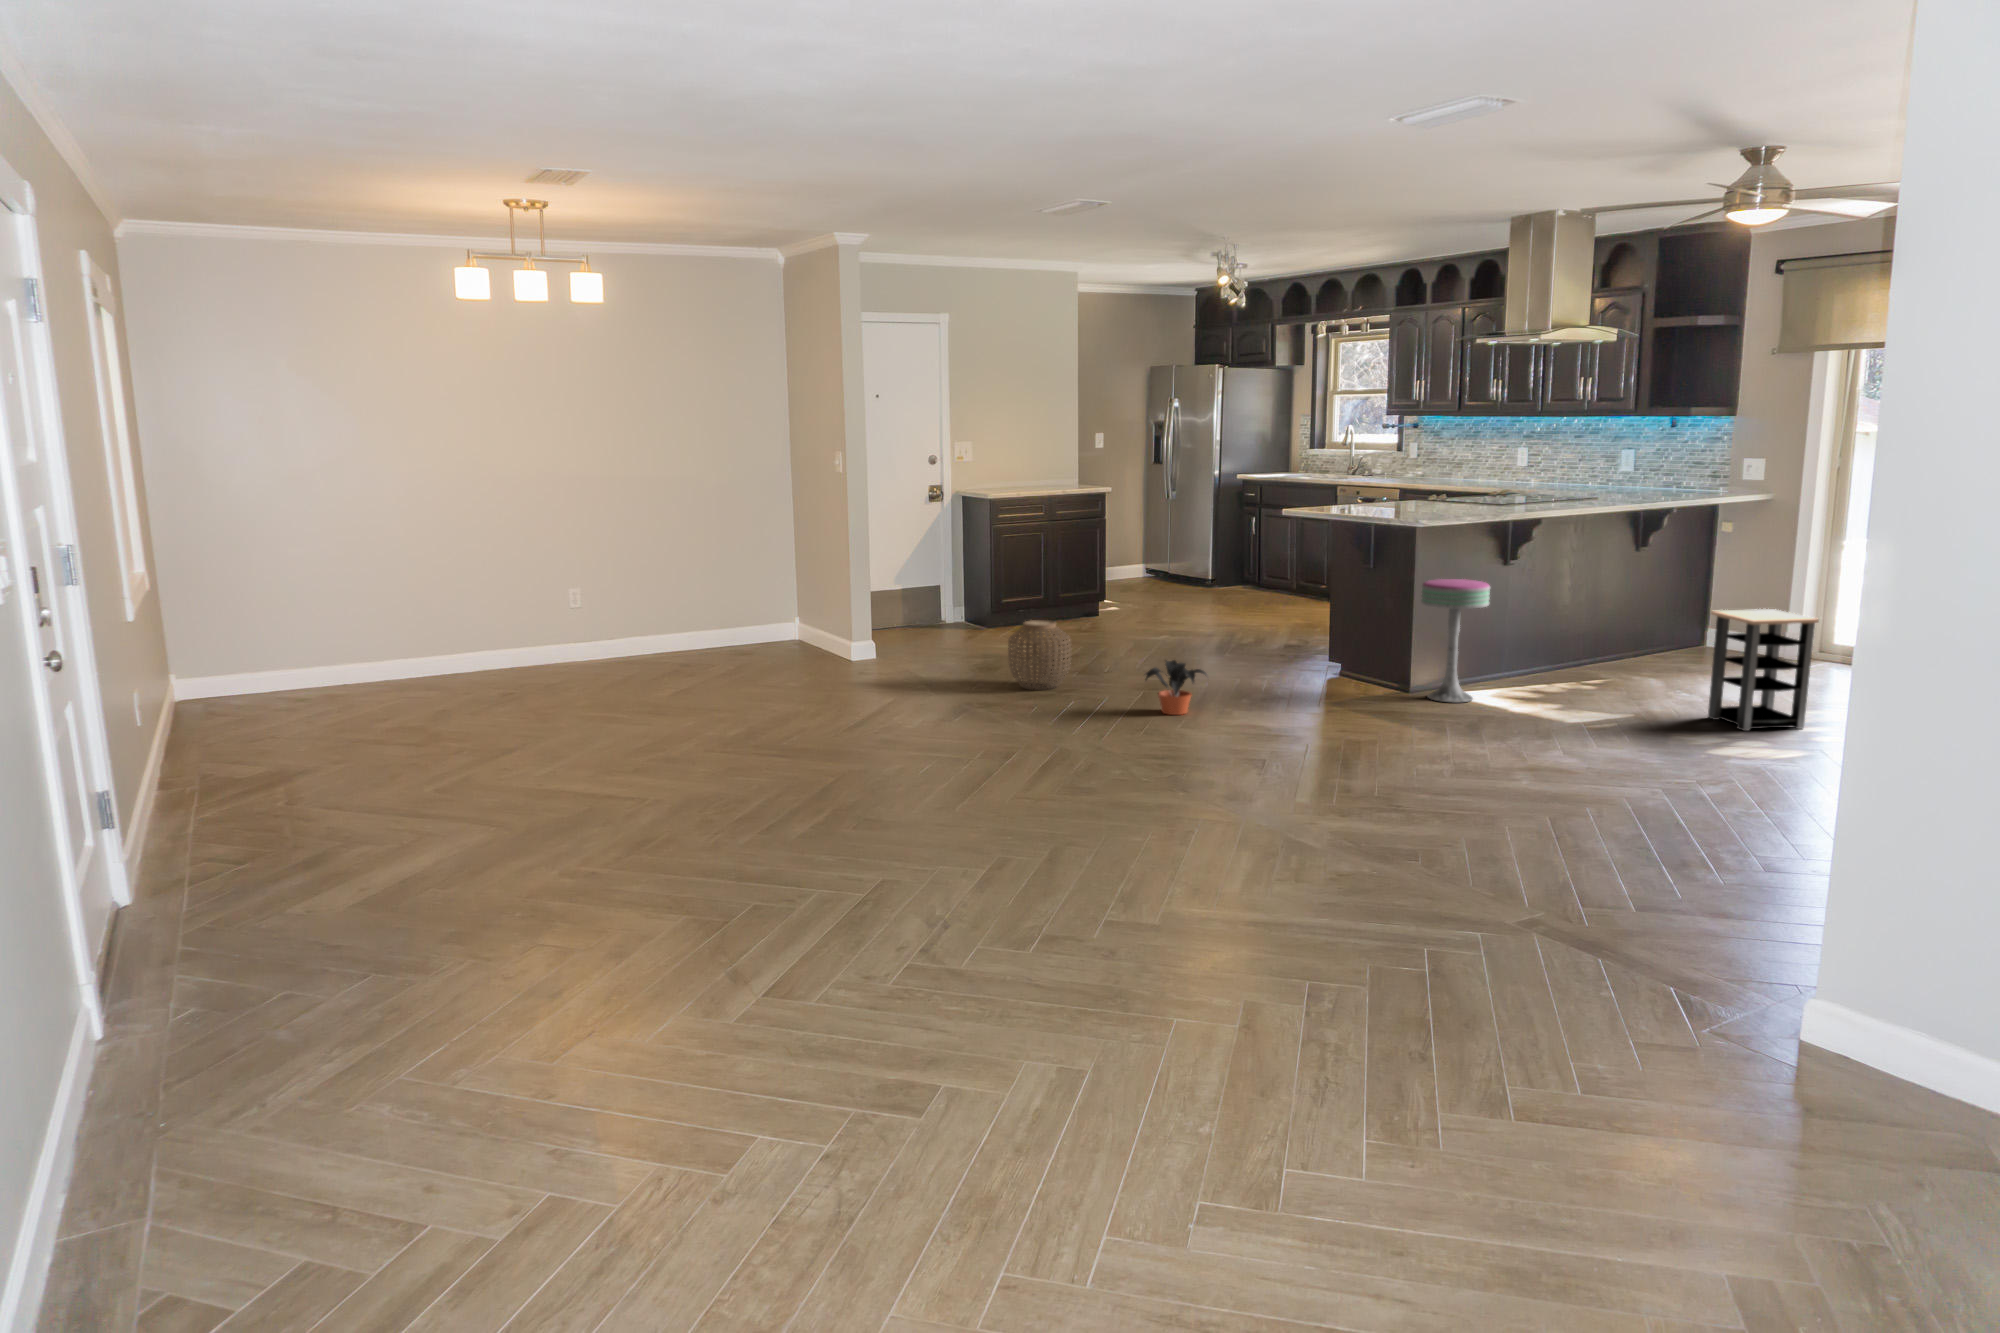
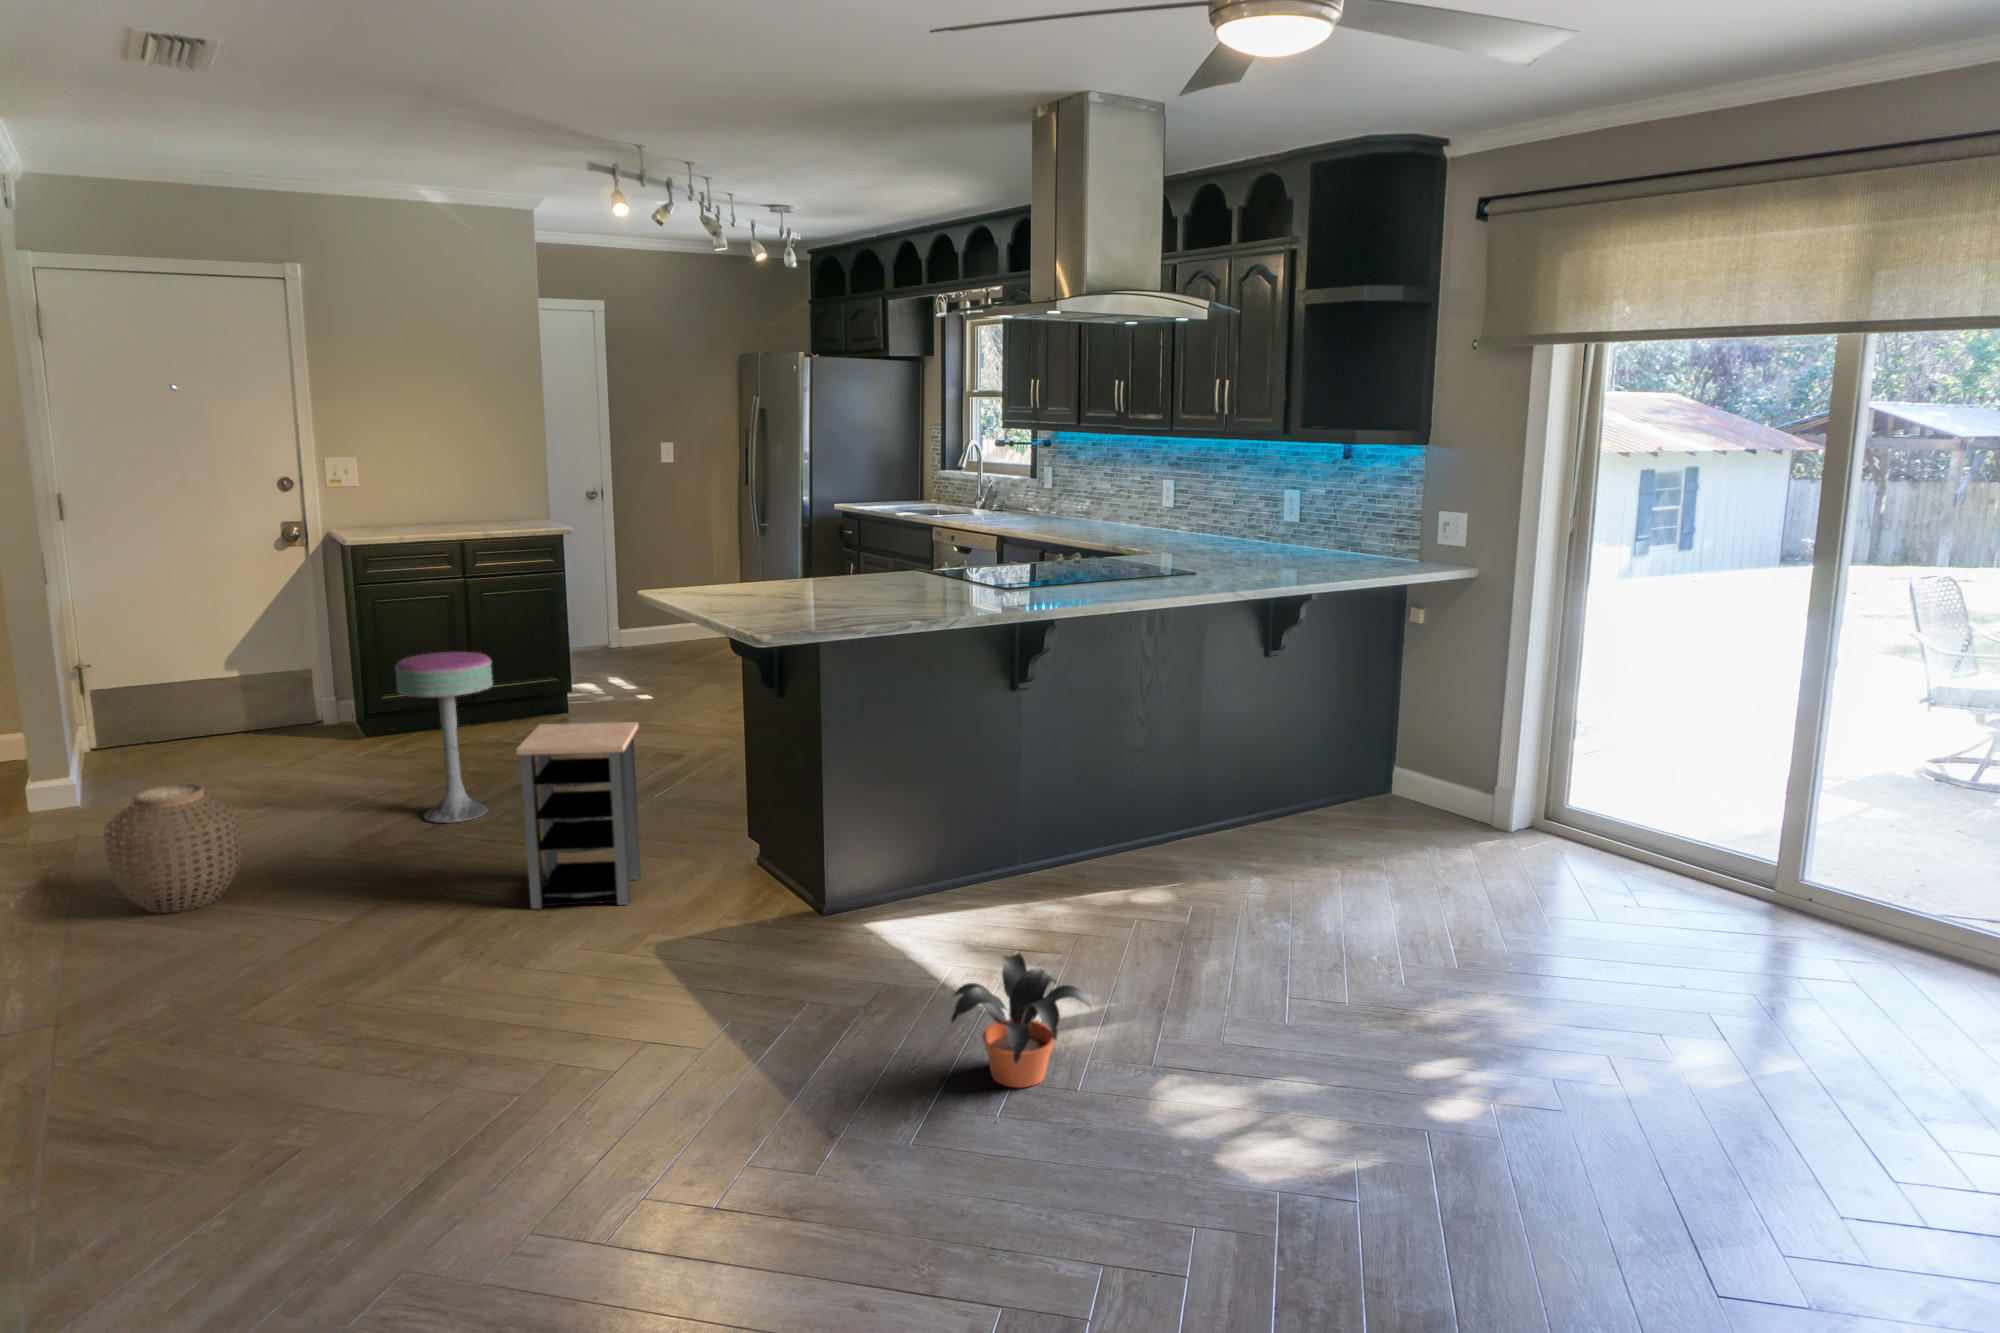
bar stool: present [1421,579,1490,703] -> present [395,652,493,823]
side table: present [1708,609,1819,731] -> present [516,722,641,909]
potted plant: present [1145,660,1207,715] -> present [951,954,1090,1088]

